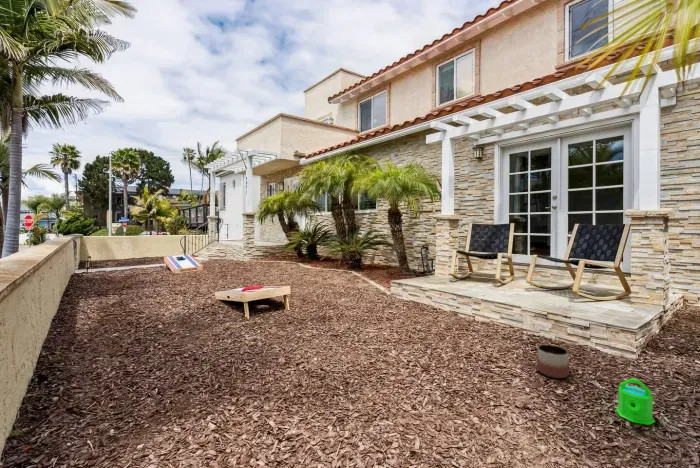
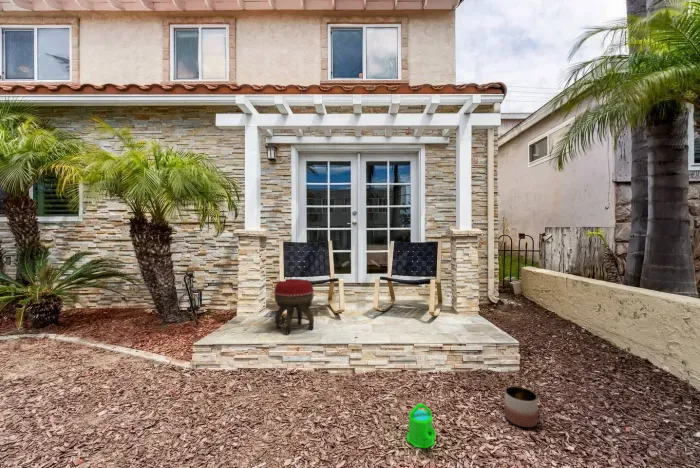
footstool: none [439,250,468,287] -> present [274,279,314,335]
watering can: present [616,378,655,425] -> present [407,403,436,448]

